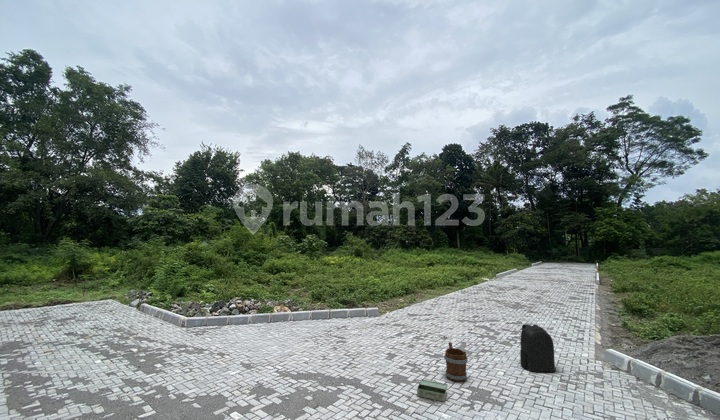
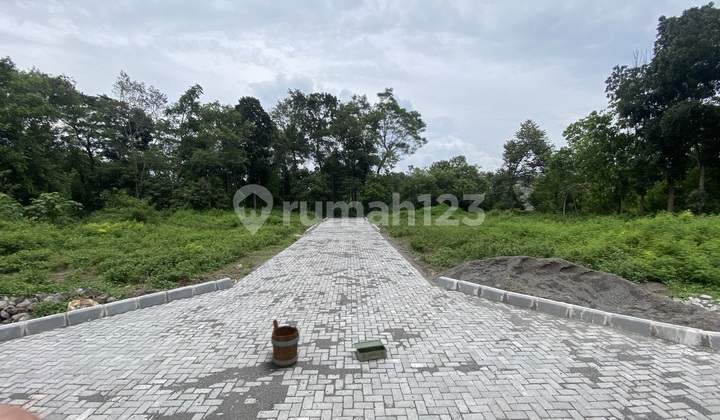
backpack: present [520,324,555,372] -> none [398,267,426,307]
bucket: present [444,342,468,382] -> present [271,320,300,367]

